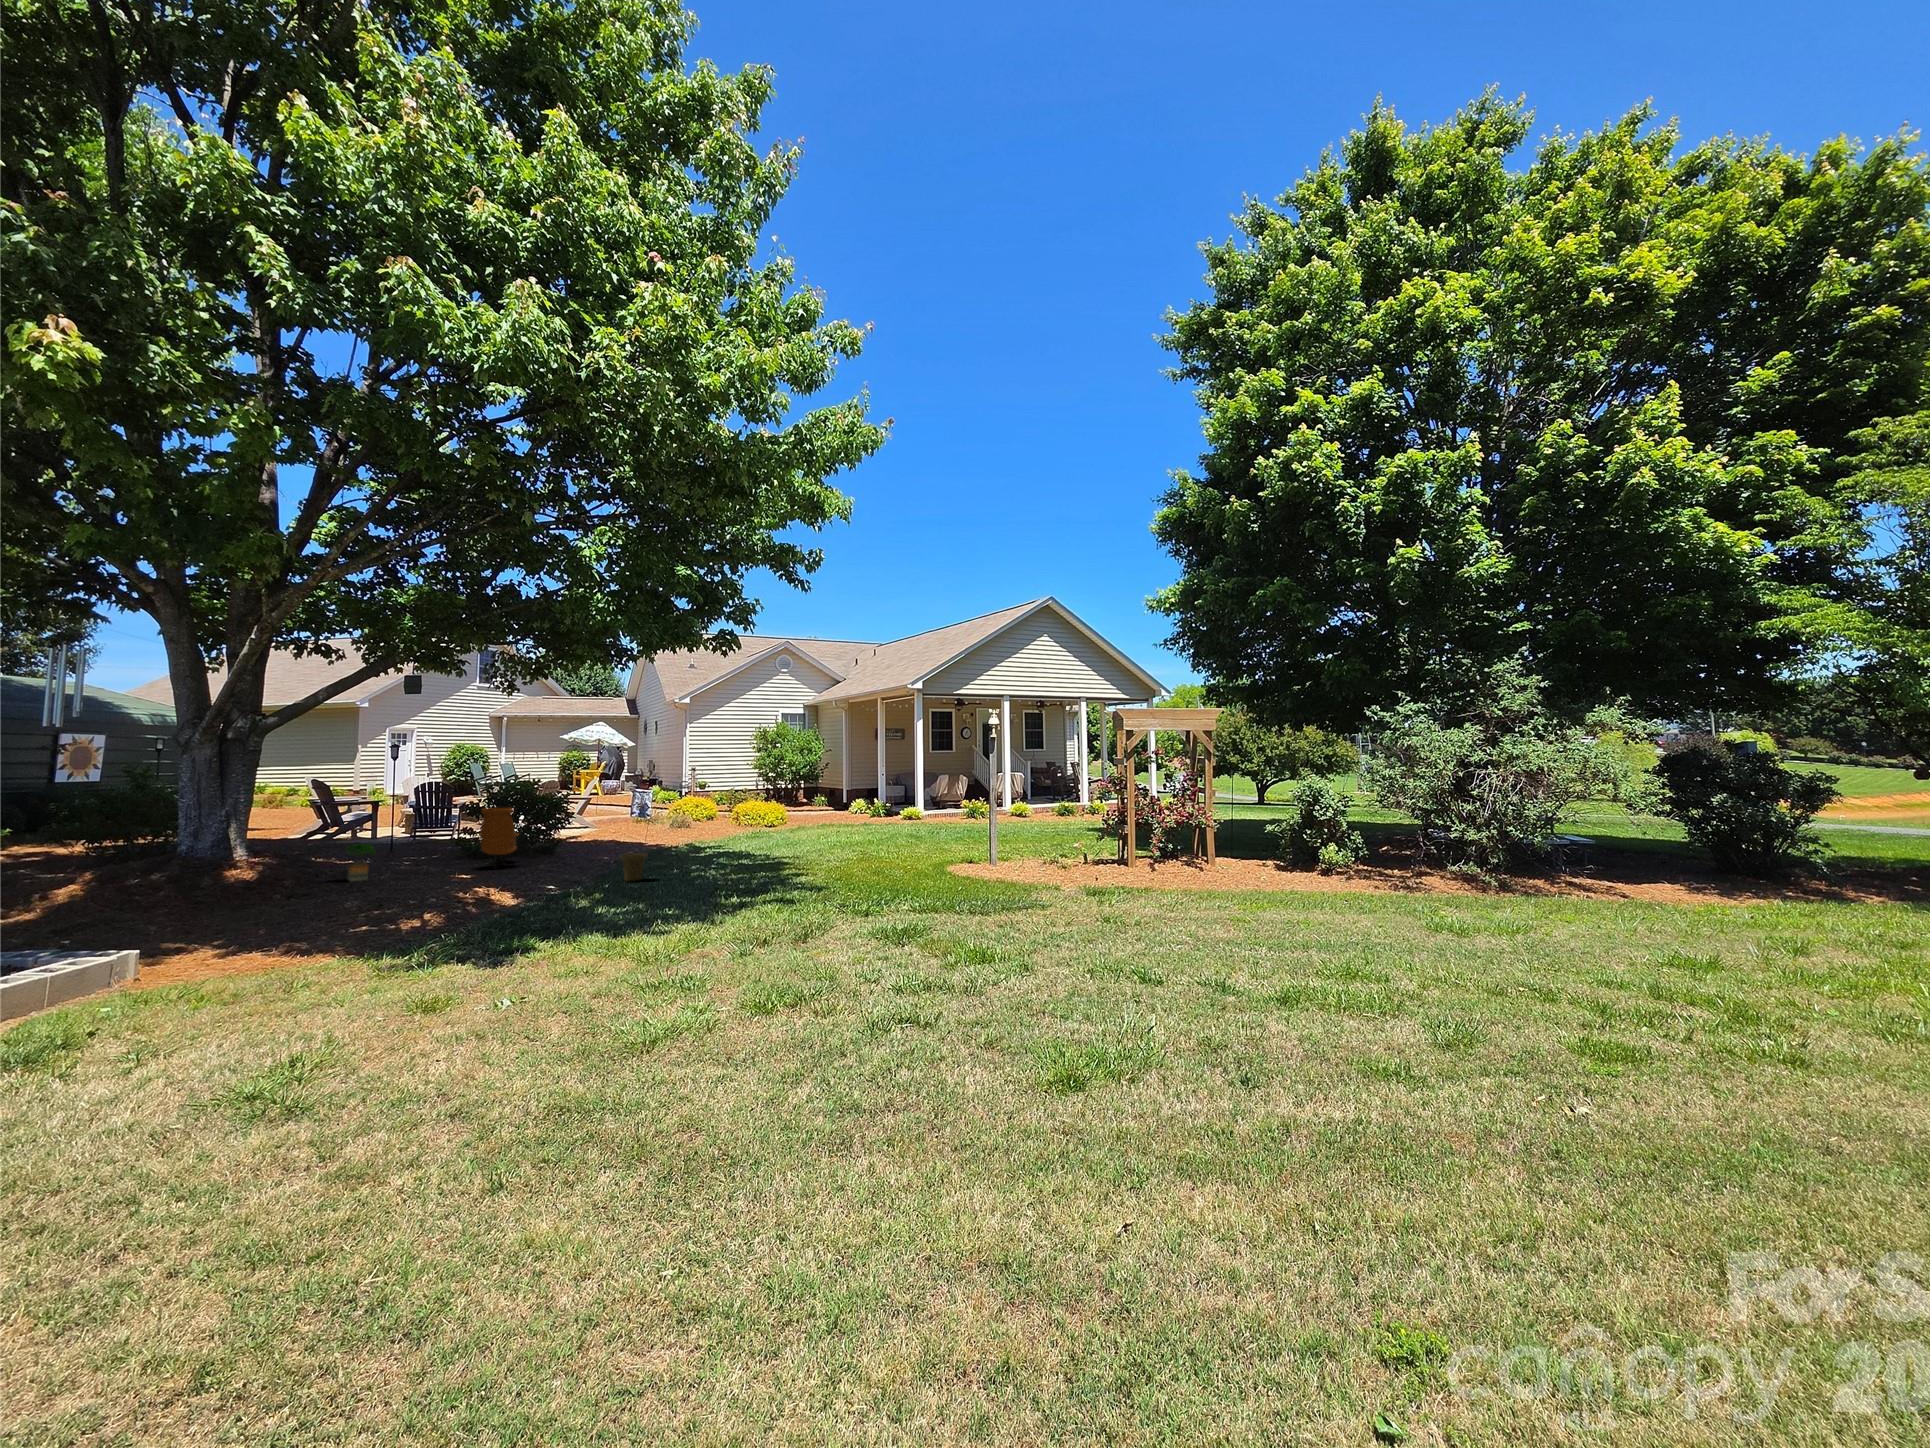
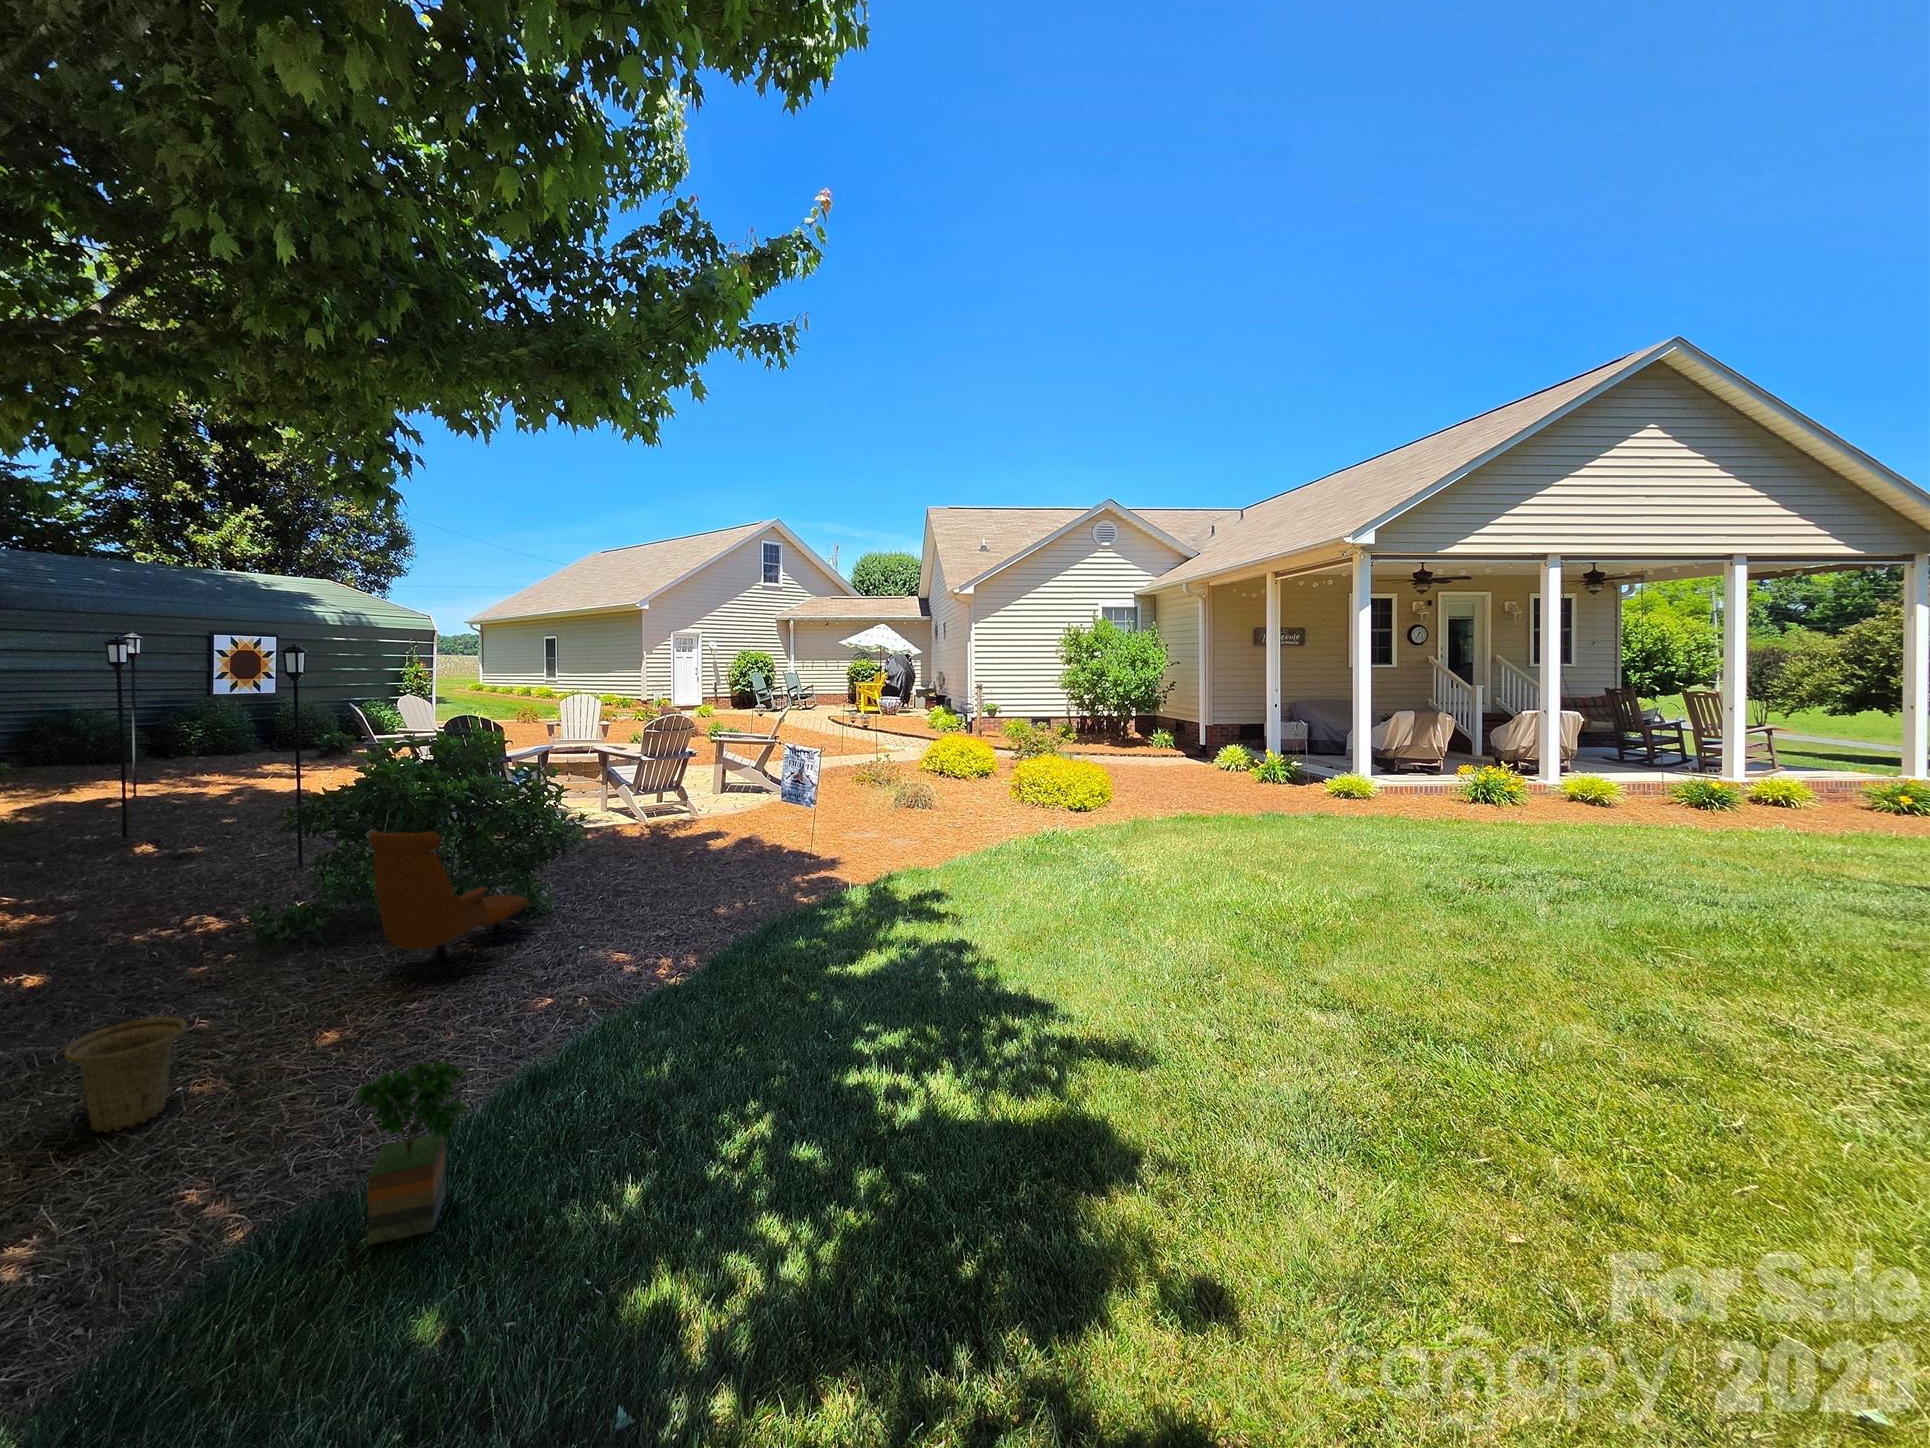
potted tree: present [347,844,376,881] -> present [355,1060,467,1245]
basket: present [621,854,648,881] -> present [64,1017,187,1132]

